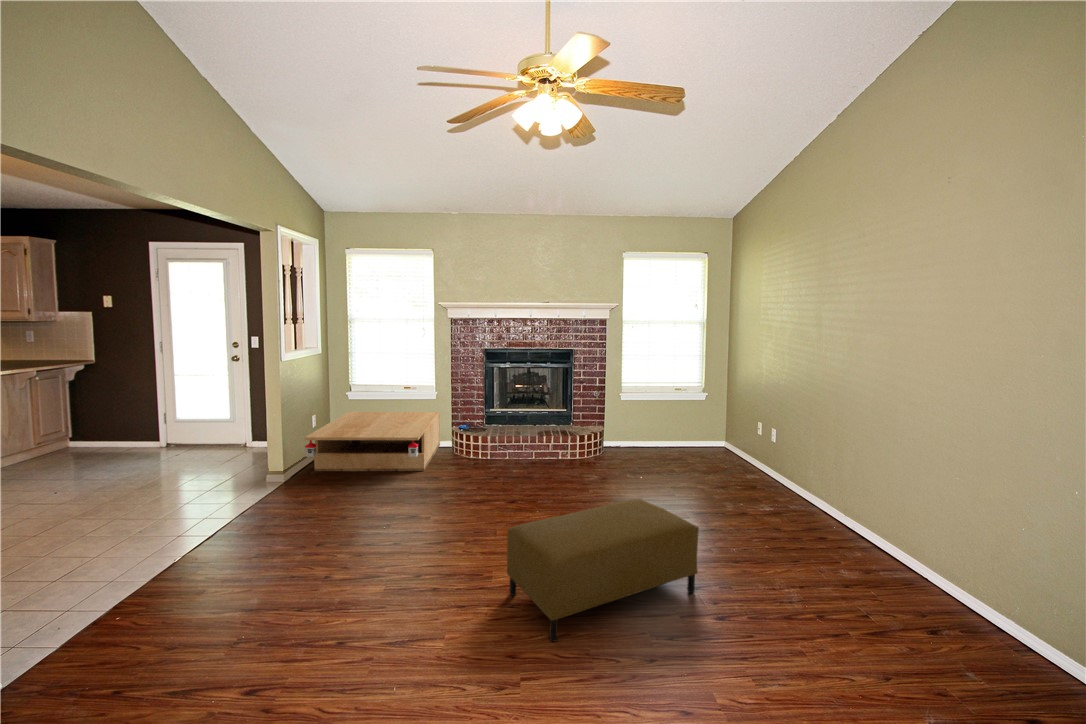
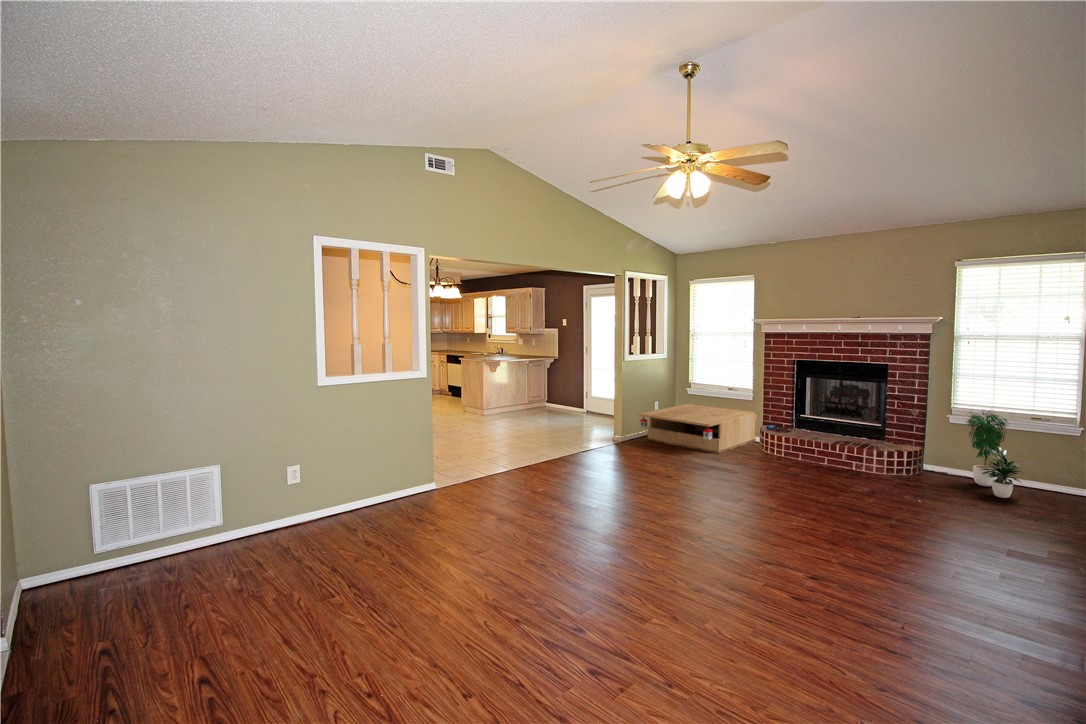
potted plant: none [636,384,689,460] -> present [966,410,1021,498]
ottoman: present [507,499,699,642] -> none [671,474,820,565]

